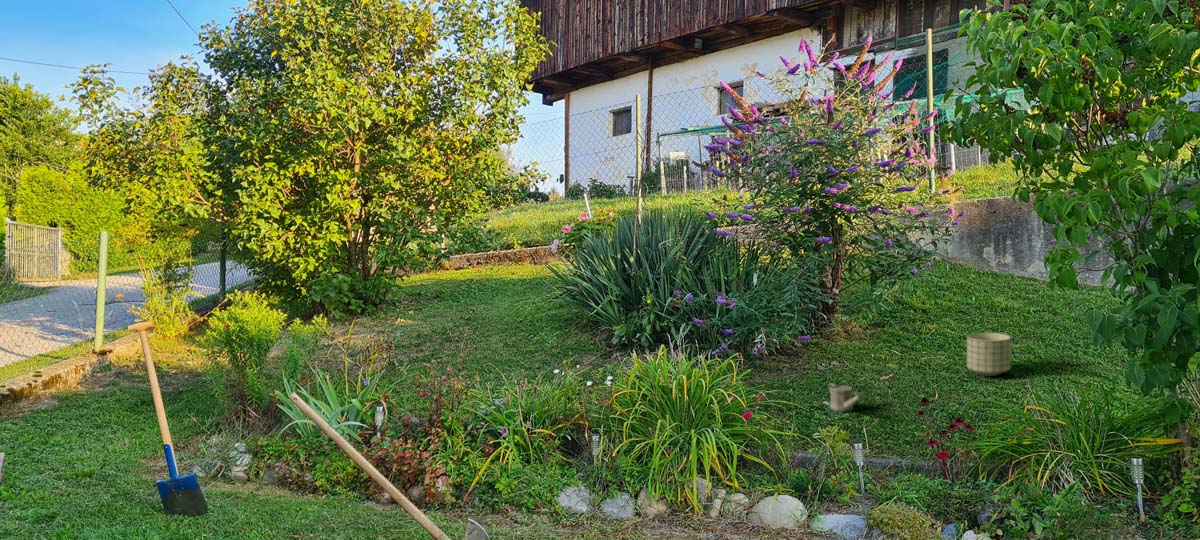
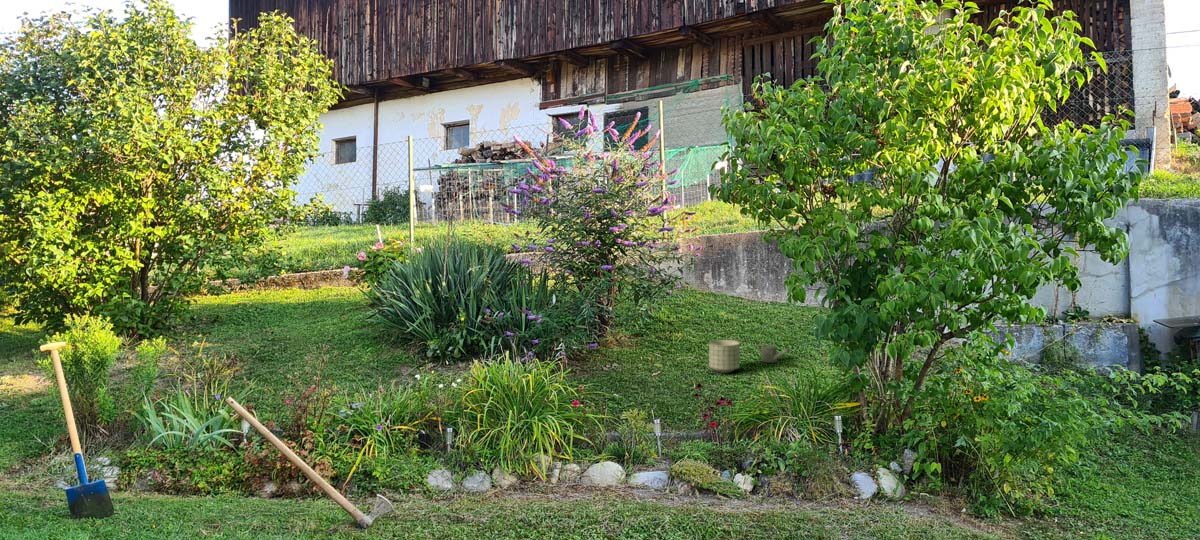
watering can: present [829,383,864,412] -> present [757,344,790,363]

